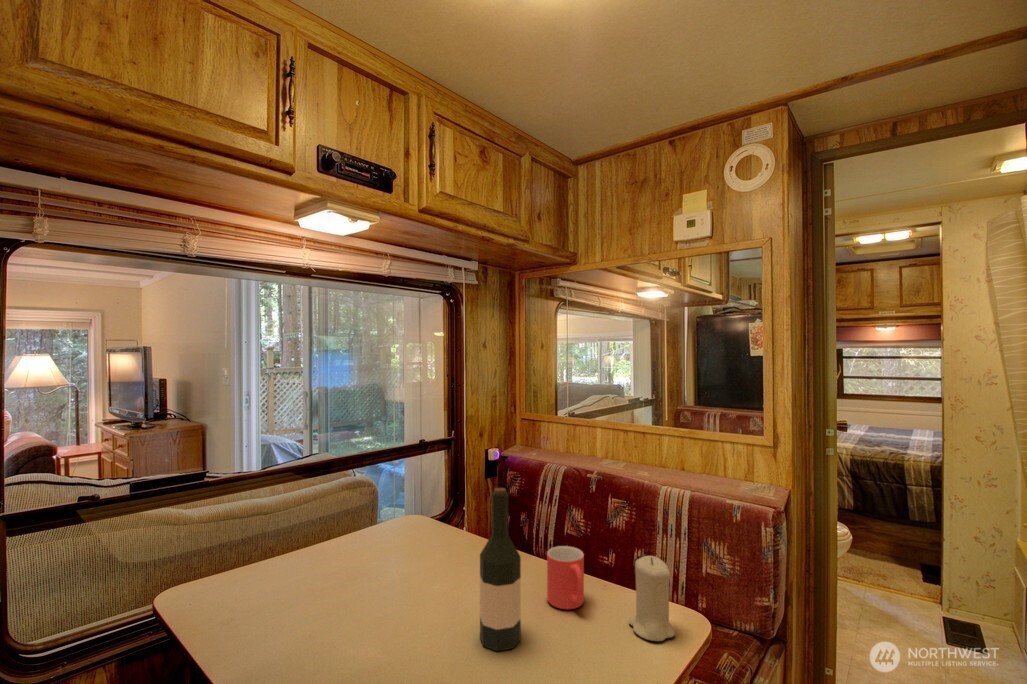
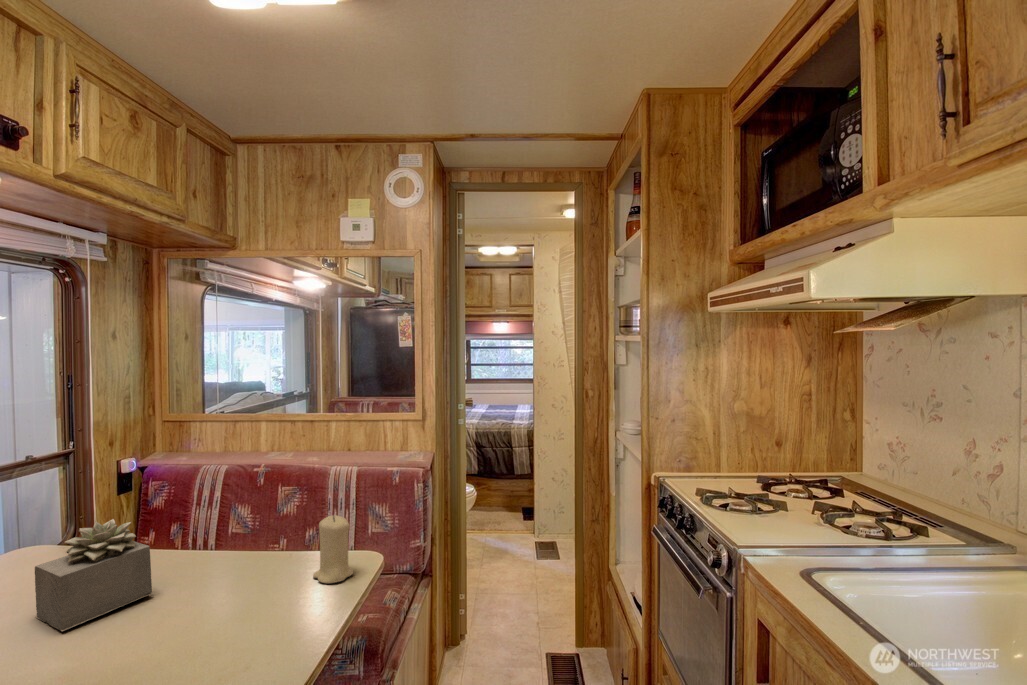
wine bottle: present [480,488,521,651] -> none [159,479,208,639]
succulent plant: none [407,508,486,603] -> present [35,519,153,631]
mug: present [547,546,584,609] -> none [229,528,270,586]

